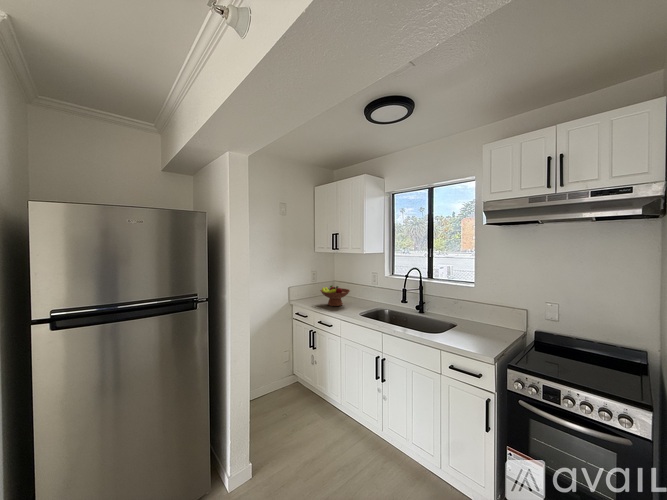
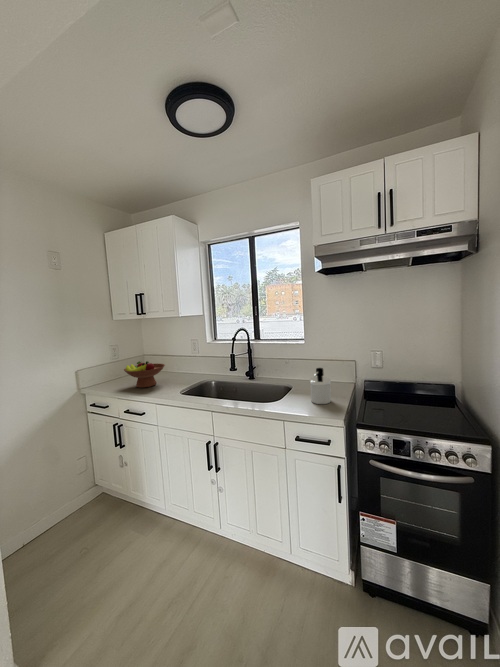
soap dispenser: none [470,310,490,343] -> present [310,368,331,404]

